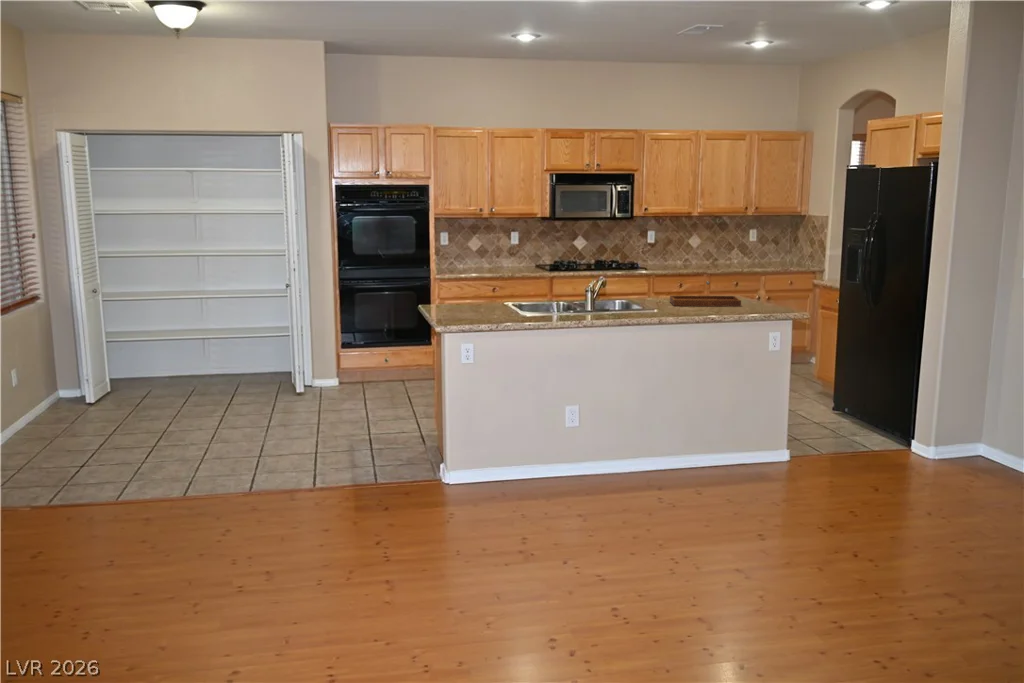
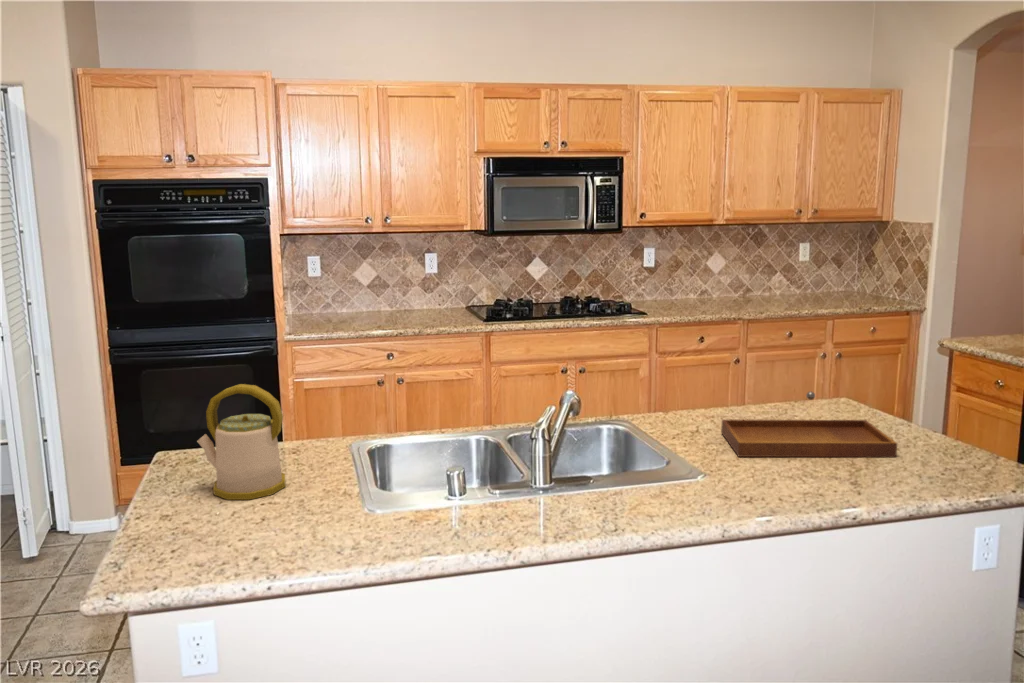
kettle: none [452,268,487,312] -> present [197,384,286,500]

